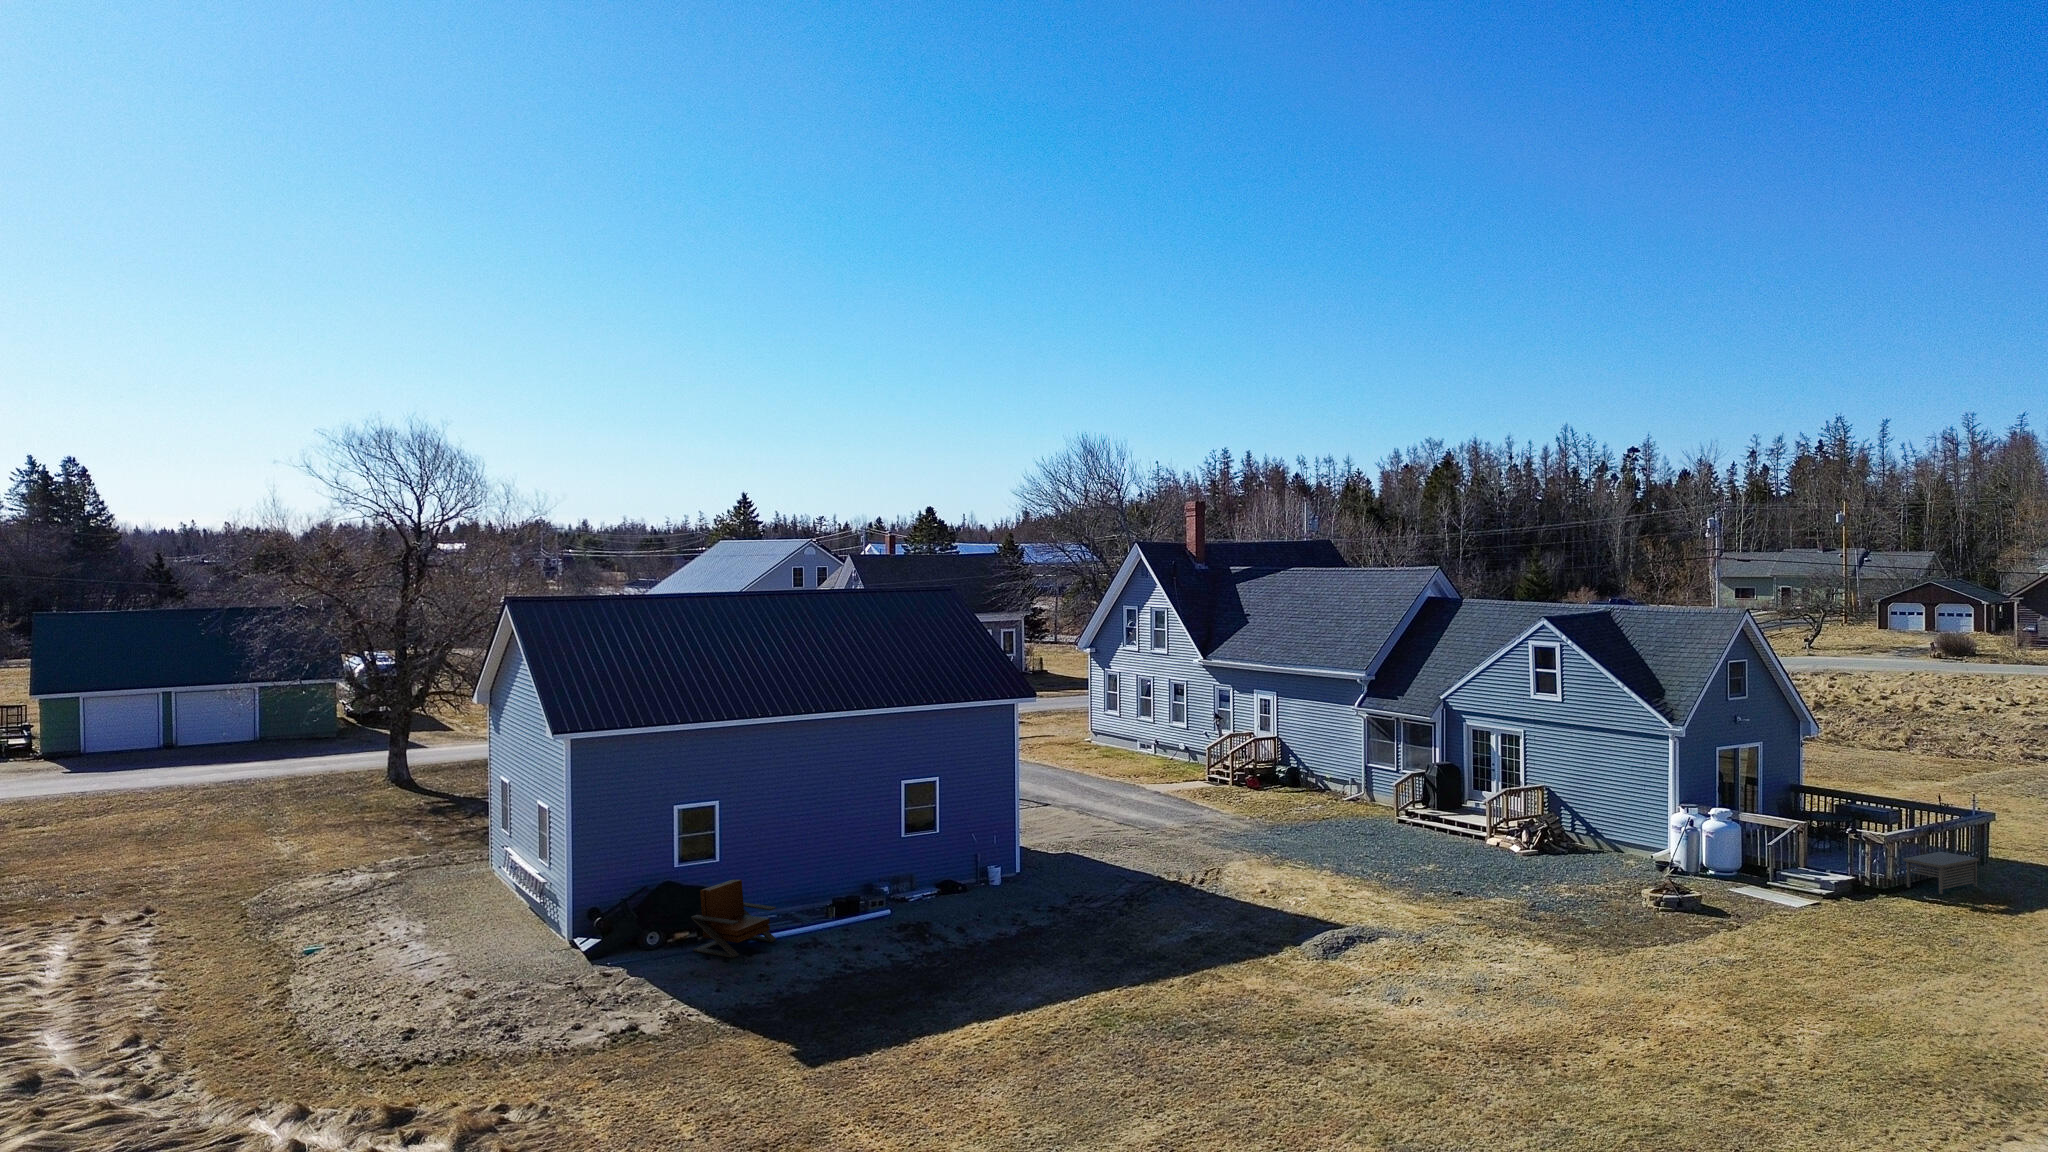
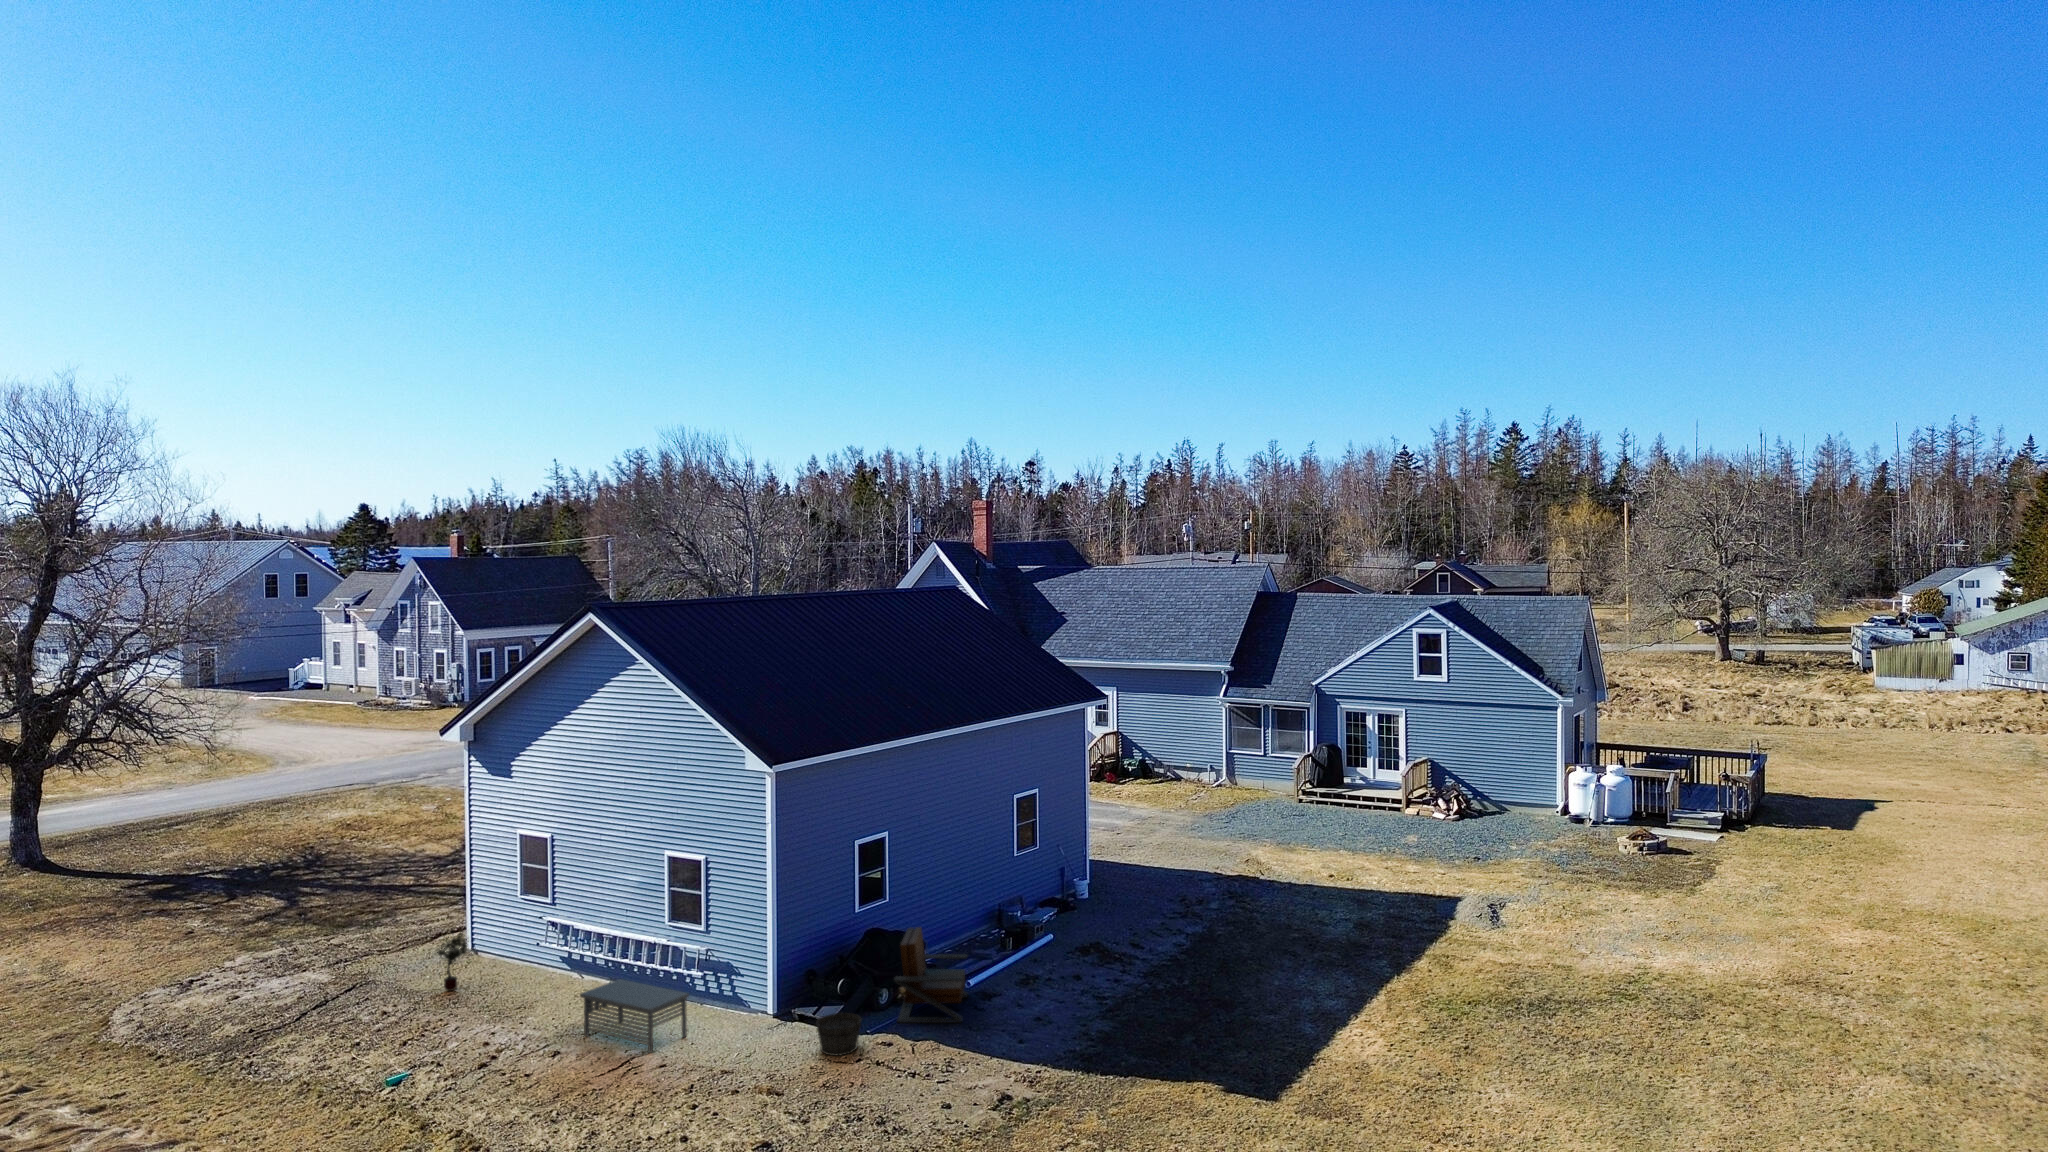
potted tree: none [478,844,506,890] -> present [437,928,473,991]
storage bench: present [1903,852,1979,894] -> present [580,979,689,1053]
wooden bucket: none [607,931,645,966] -> present [816,1012,862,1056]

